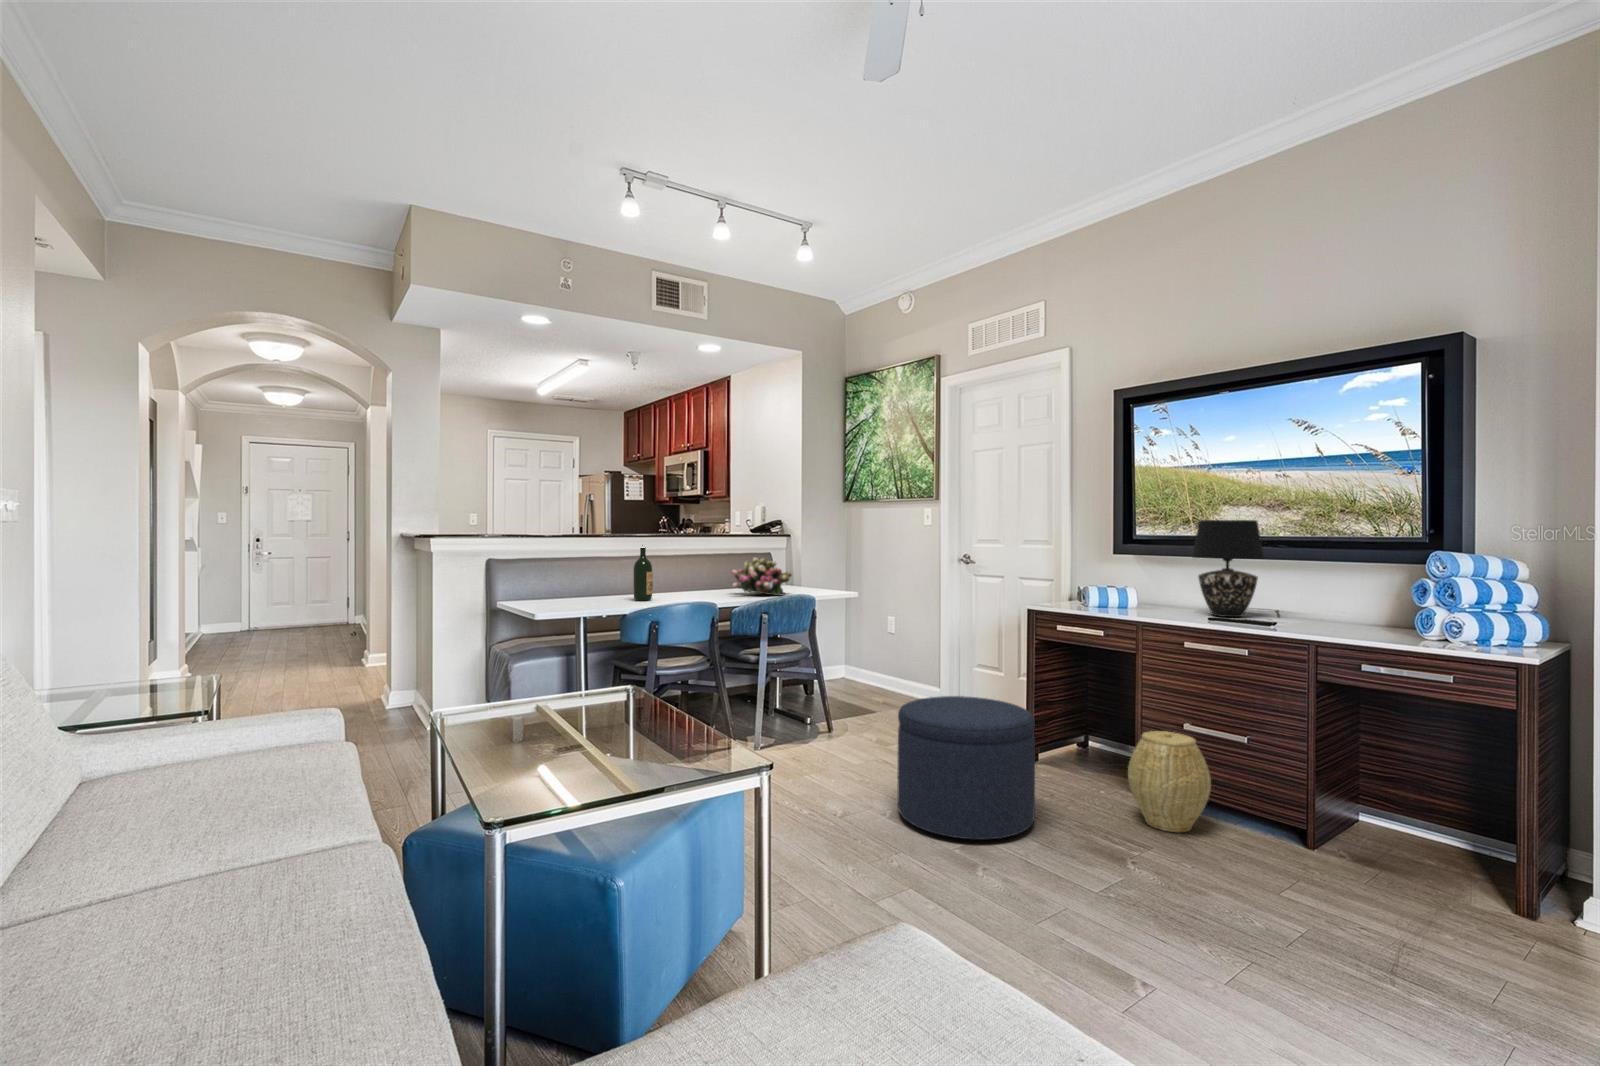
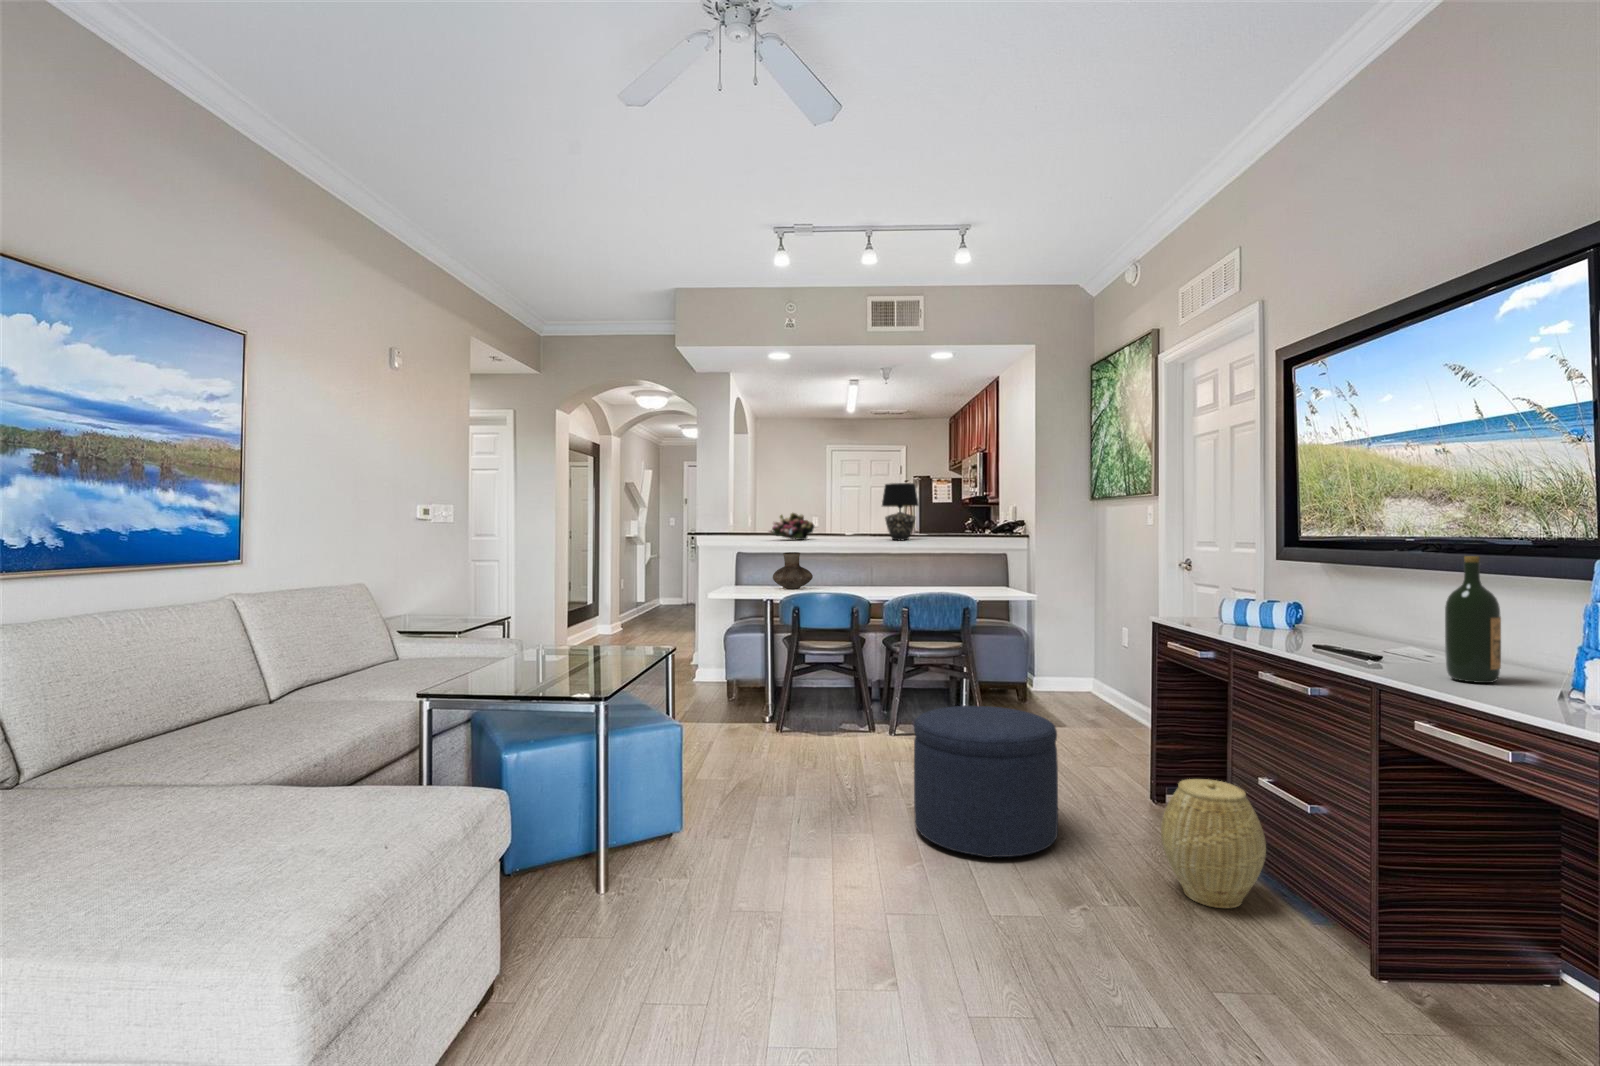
table lamp: present [1192,520,1265,617] -> present [882,483,918,540]
wine bottle: present [633,545,653,601] -> present [1445,556,1501,683]
vase: none [540,552,589,595] -> present [773,552,813,589]
flower arrangement: present [732,558,791,596] -> present [769,513,815,540]

